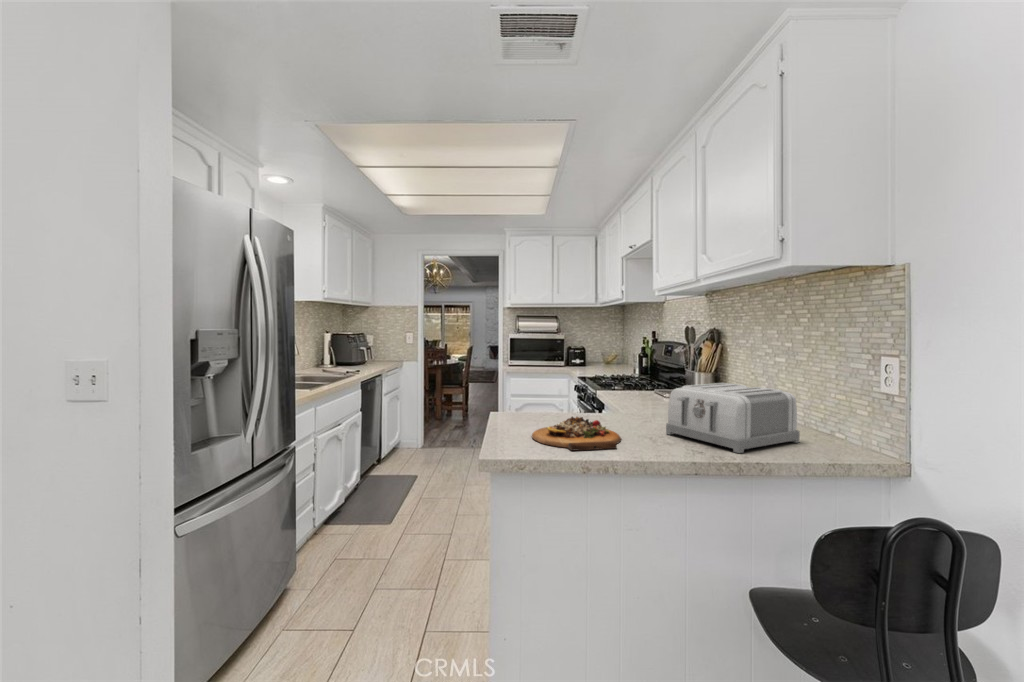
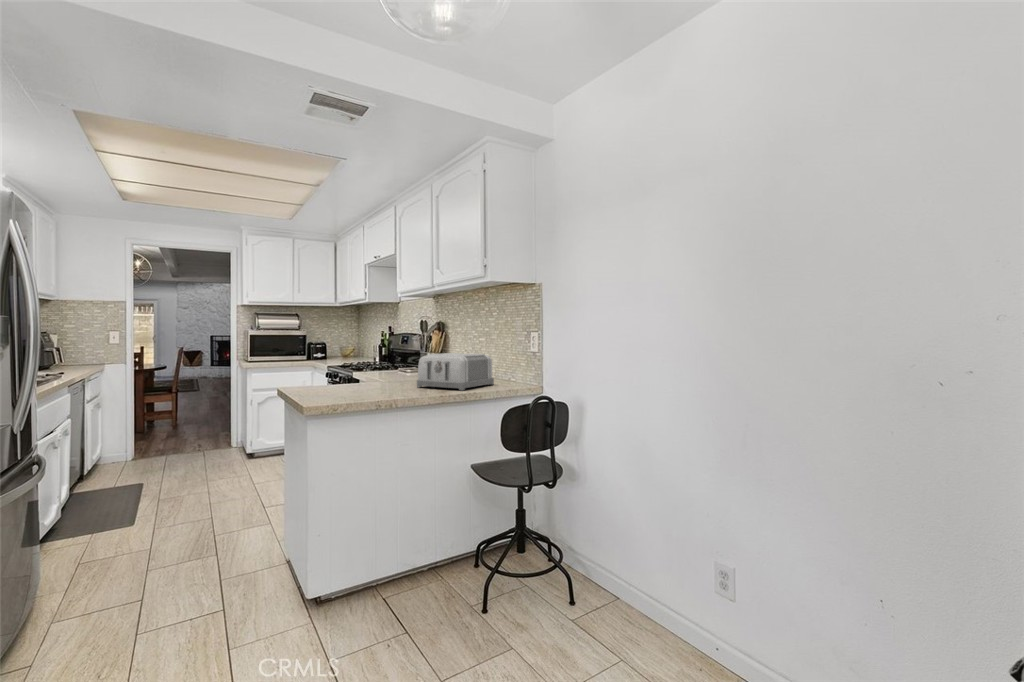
cutting board: present [532,417,621,451] -> none [322,379,389,398]

